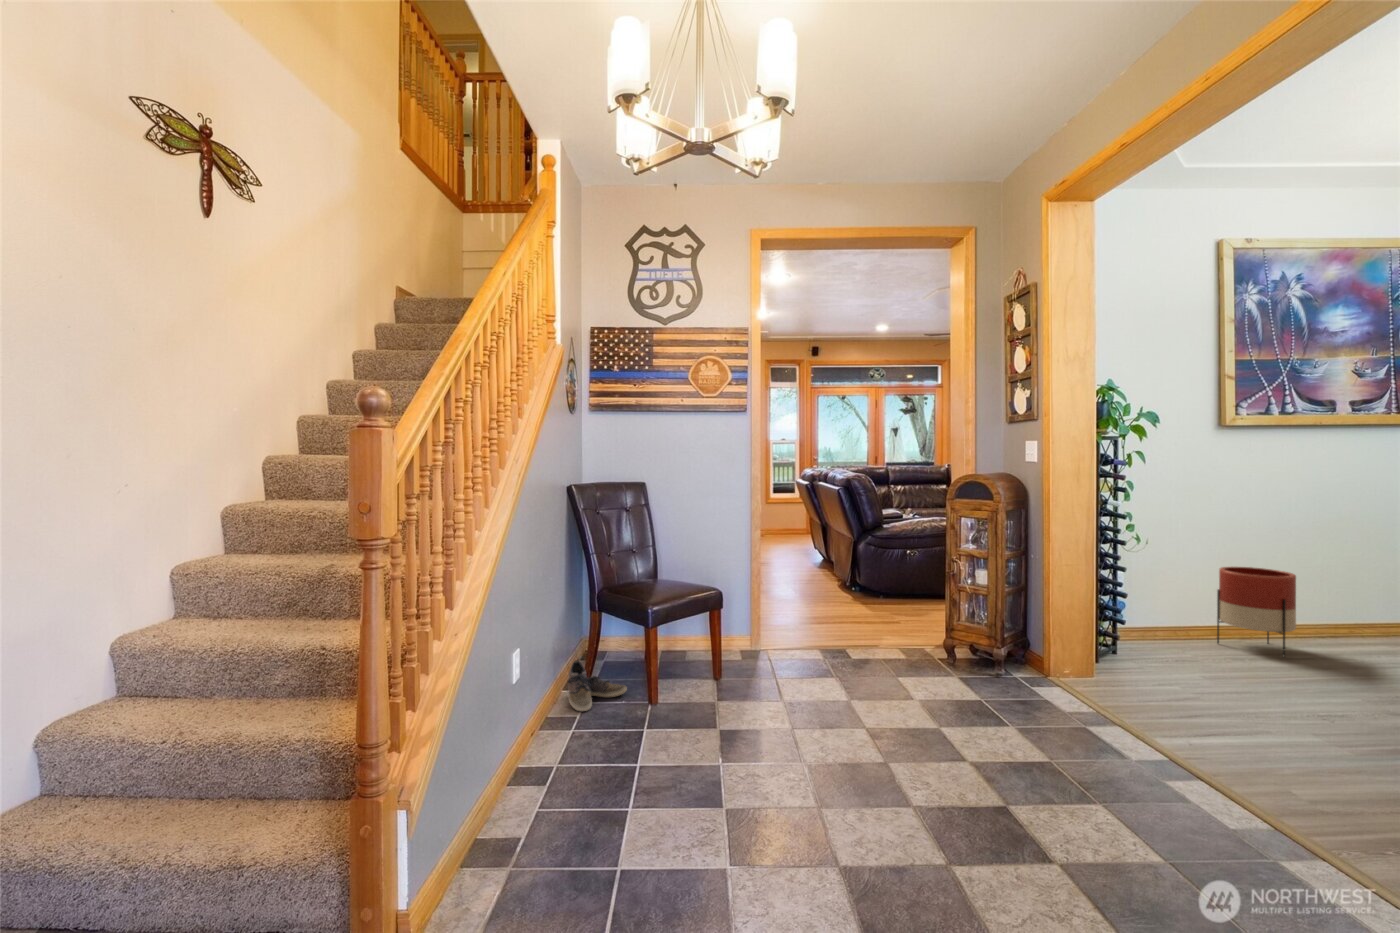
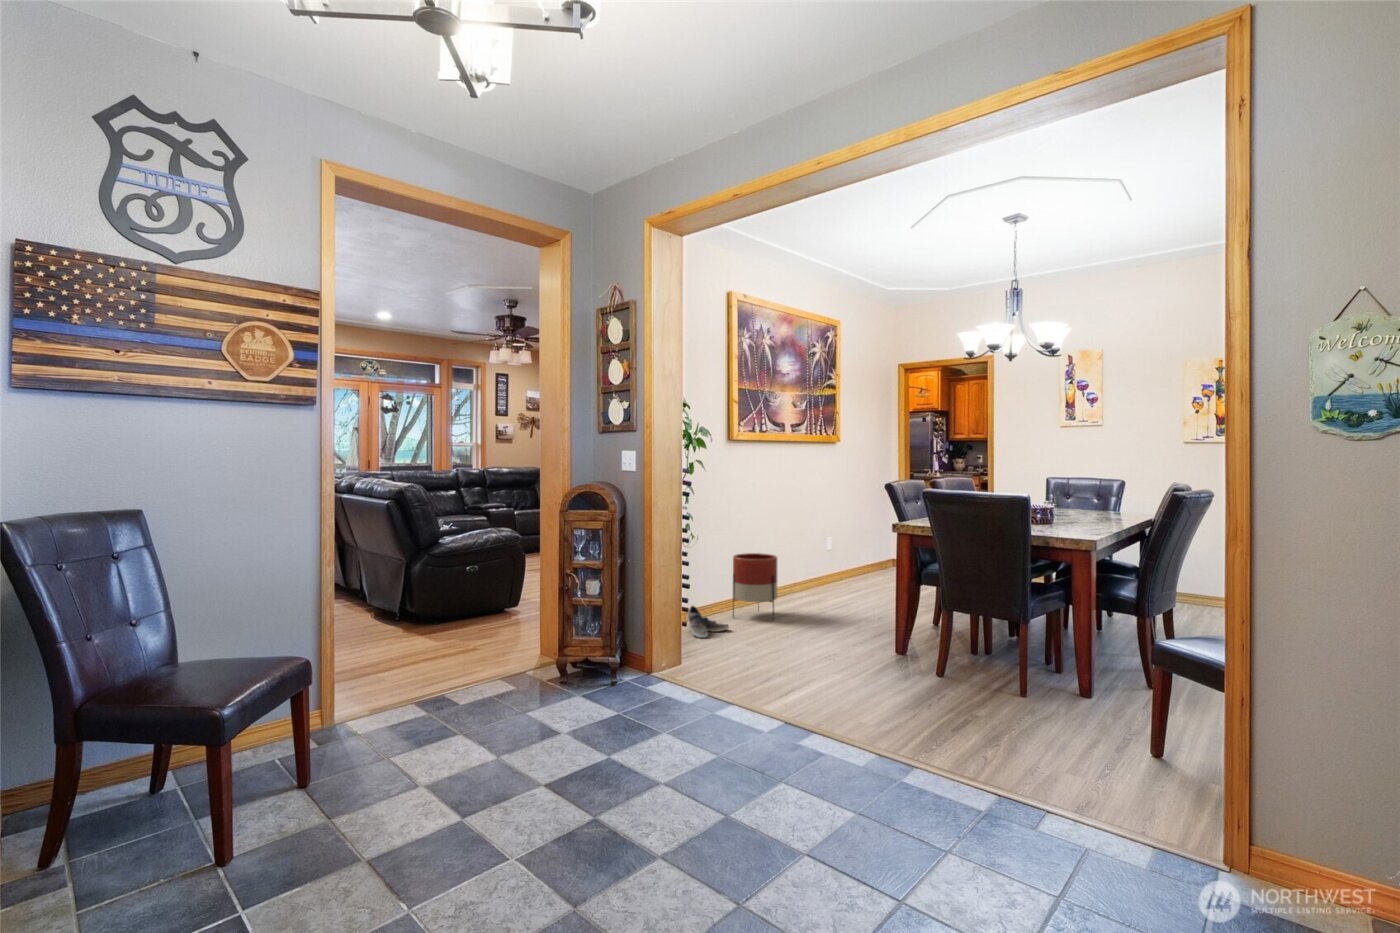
shoe: present [568,660,627,711] -> present [687,606,729,638]

